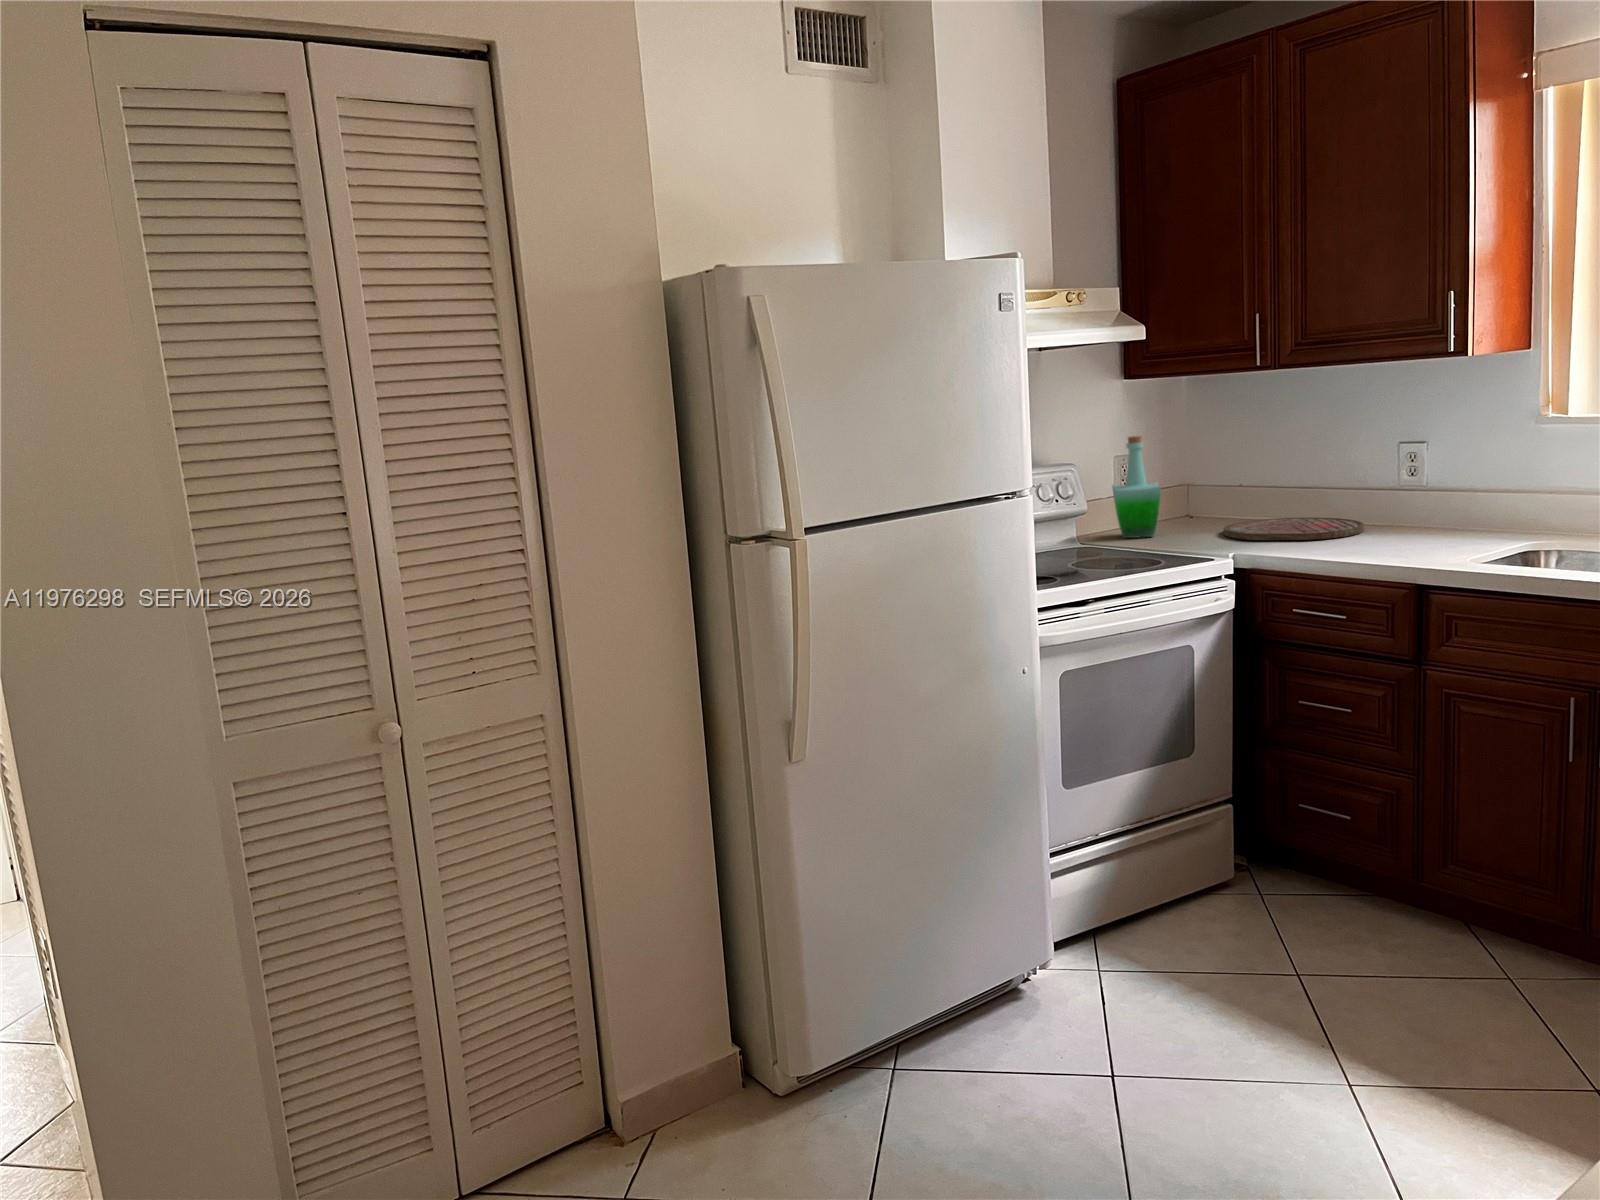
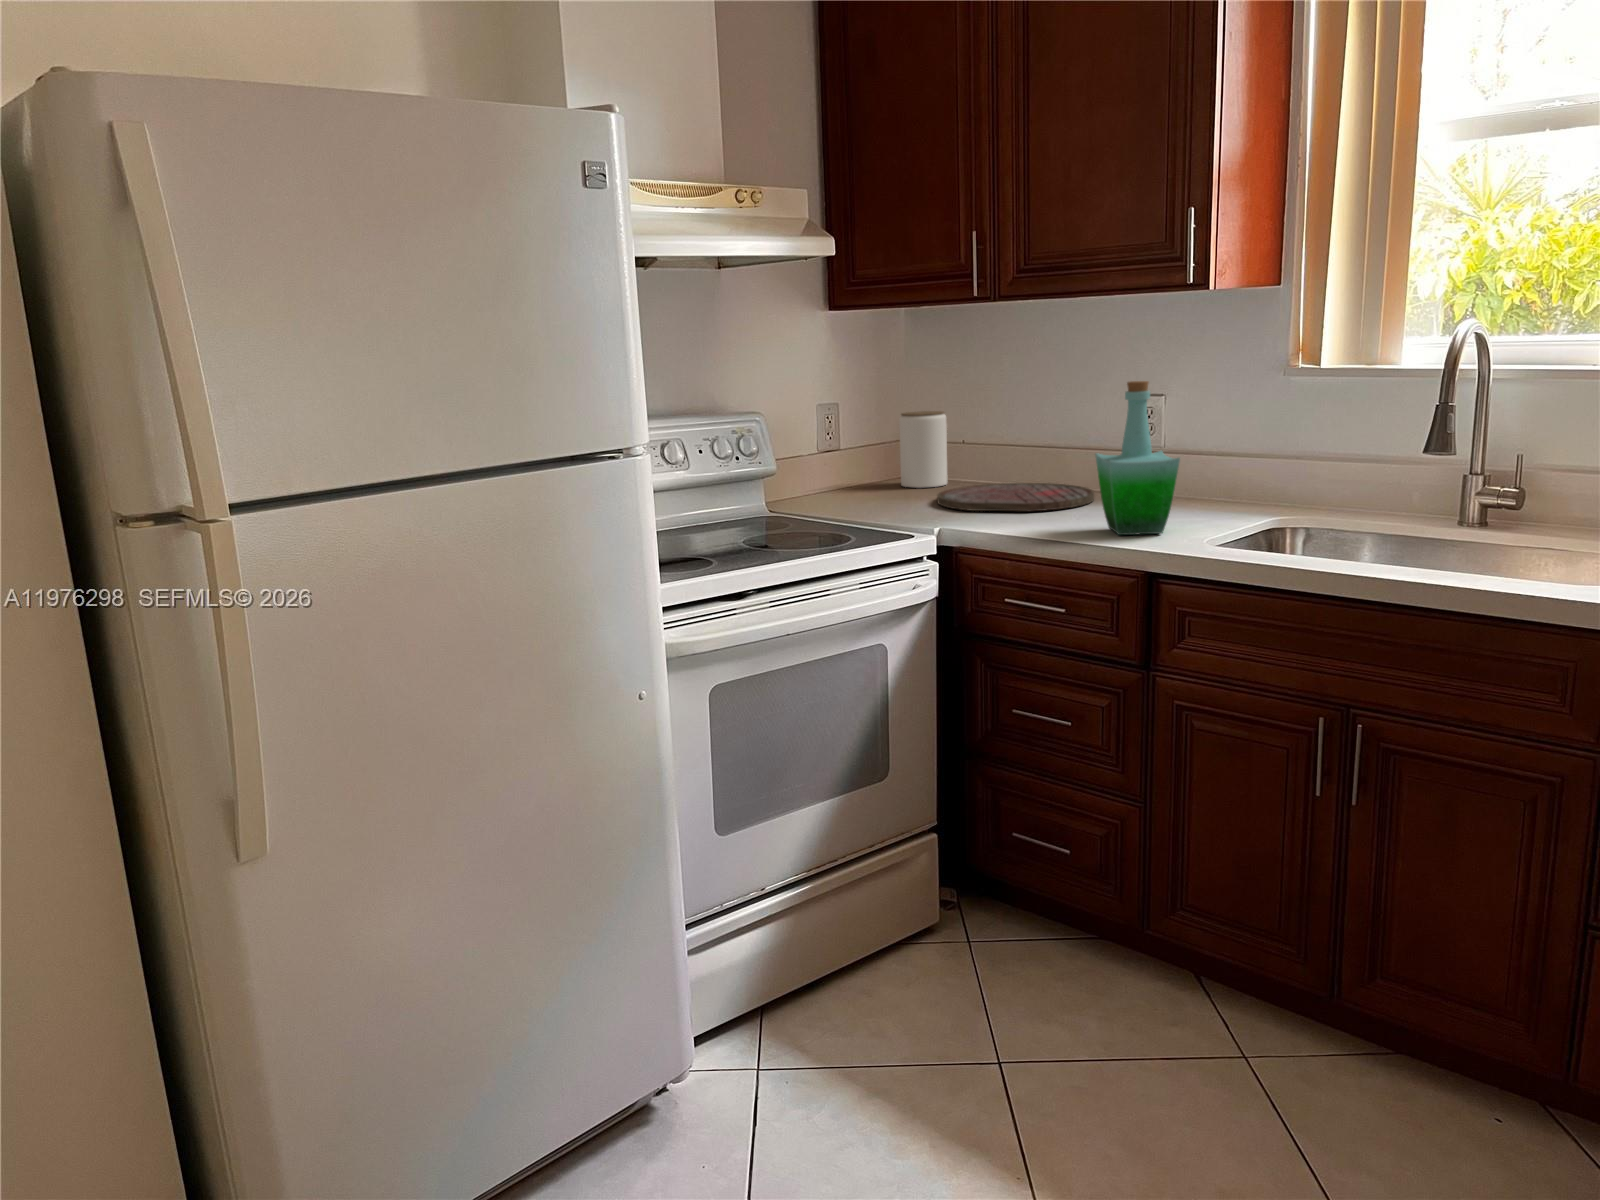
bottle: present [1112,436,1161,538] -> present [1095,381,1180,535]
jar: none [1184,459,1227,523] -> present [899,411,948,488]

